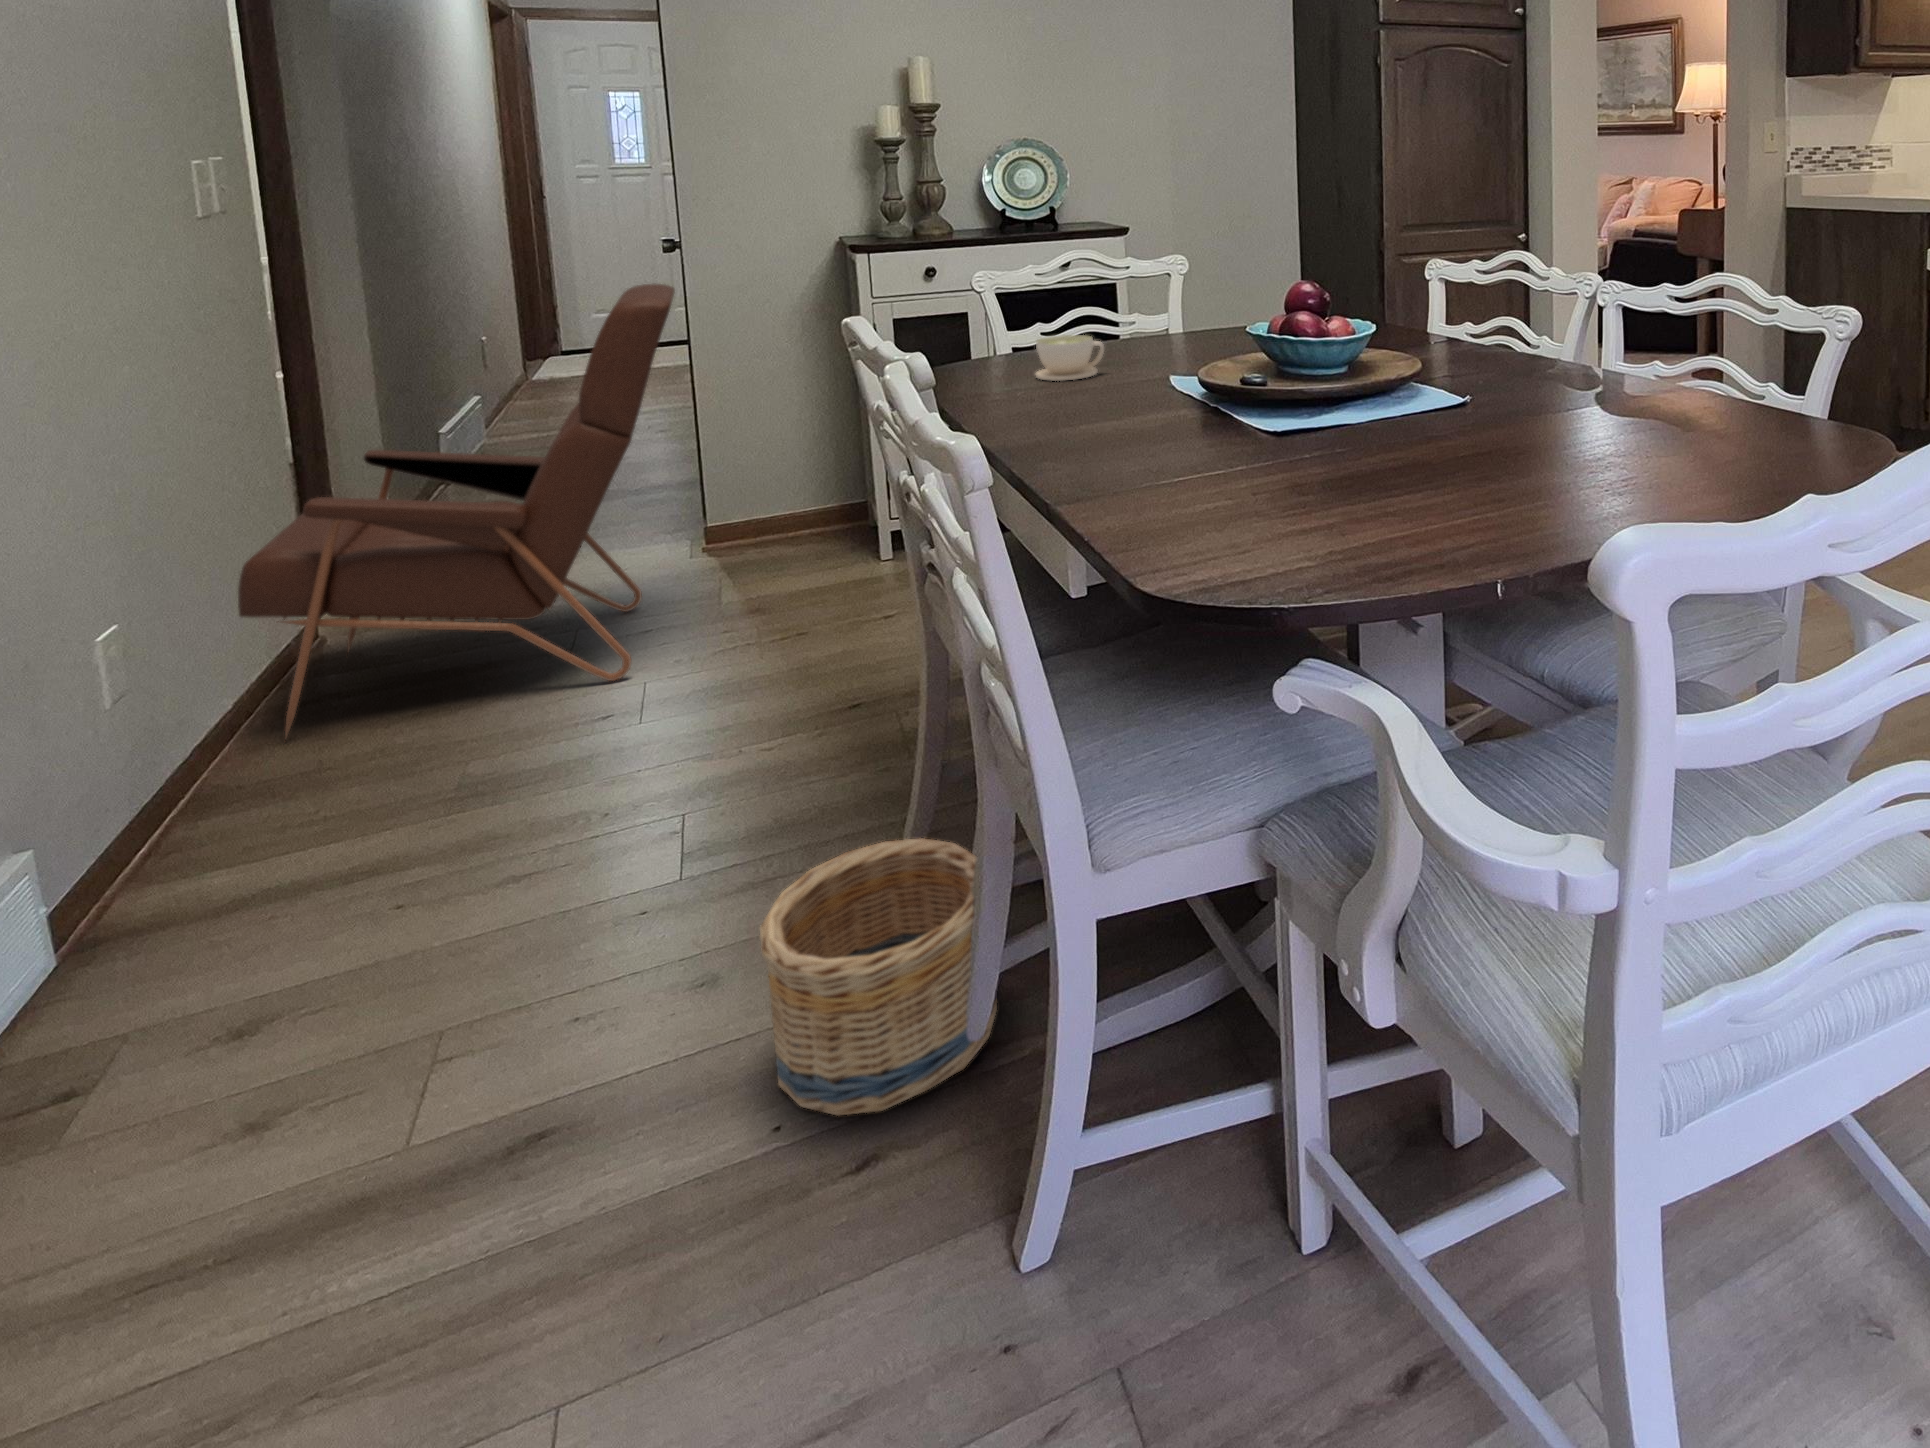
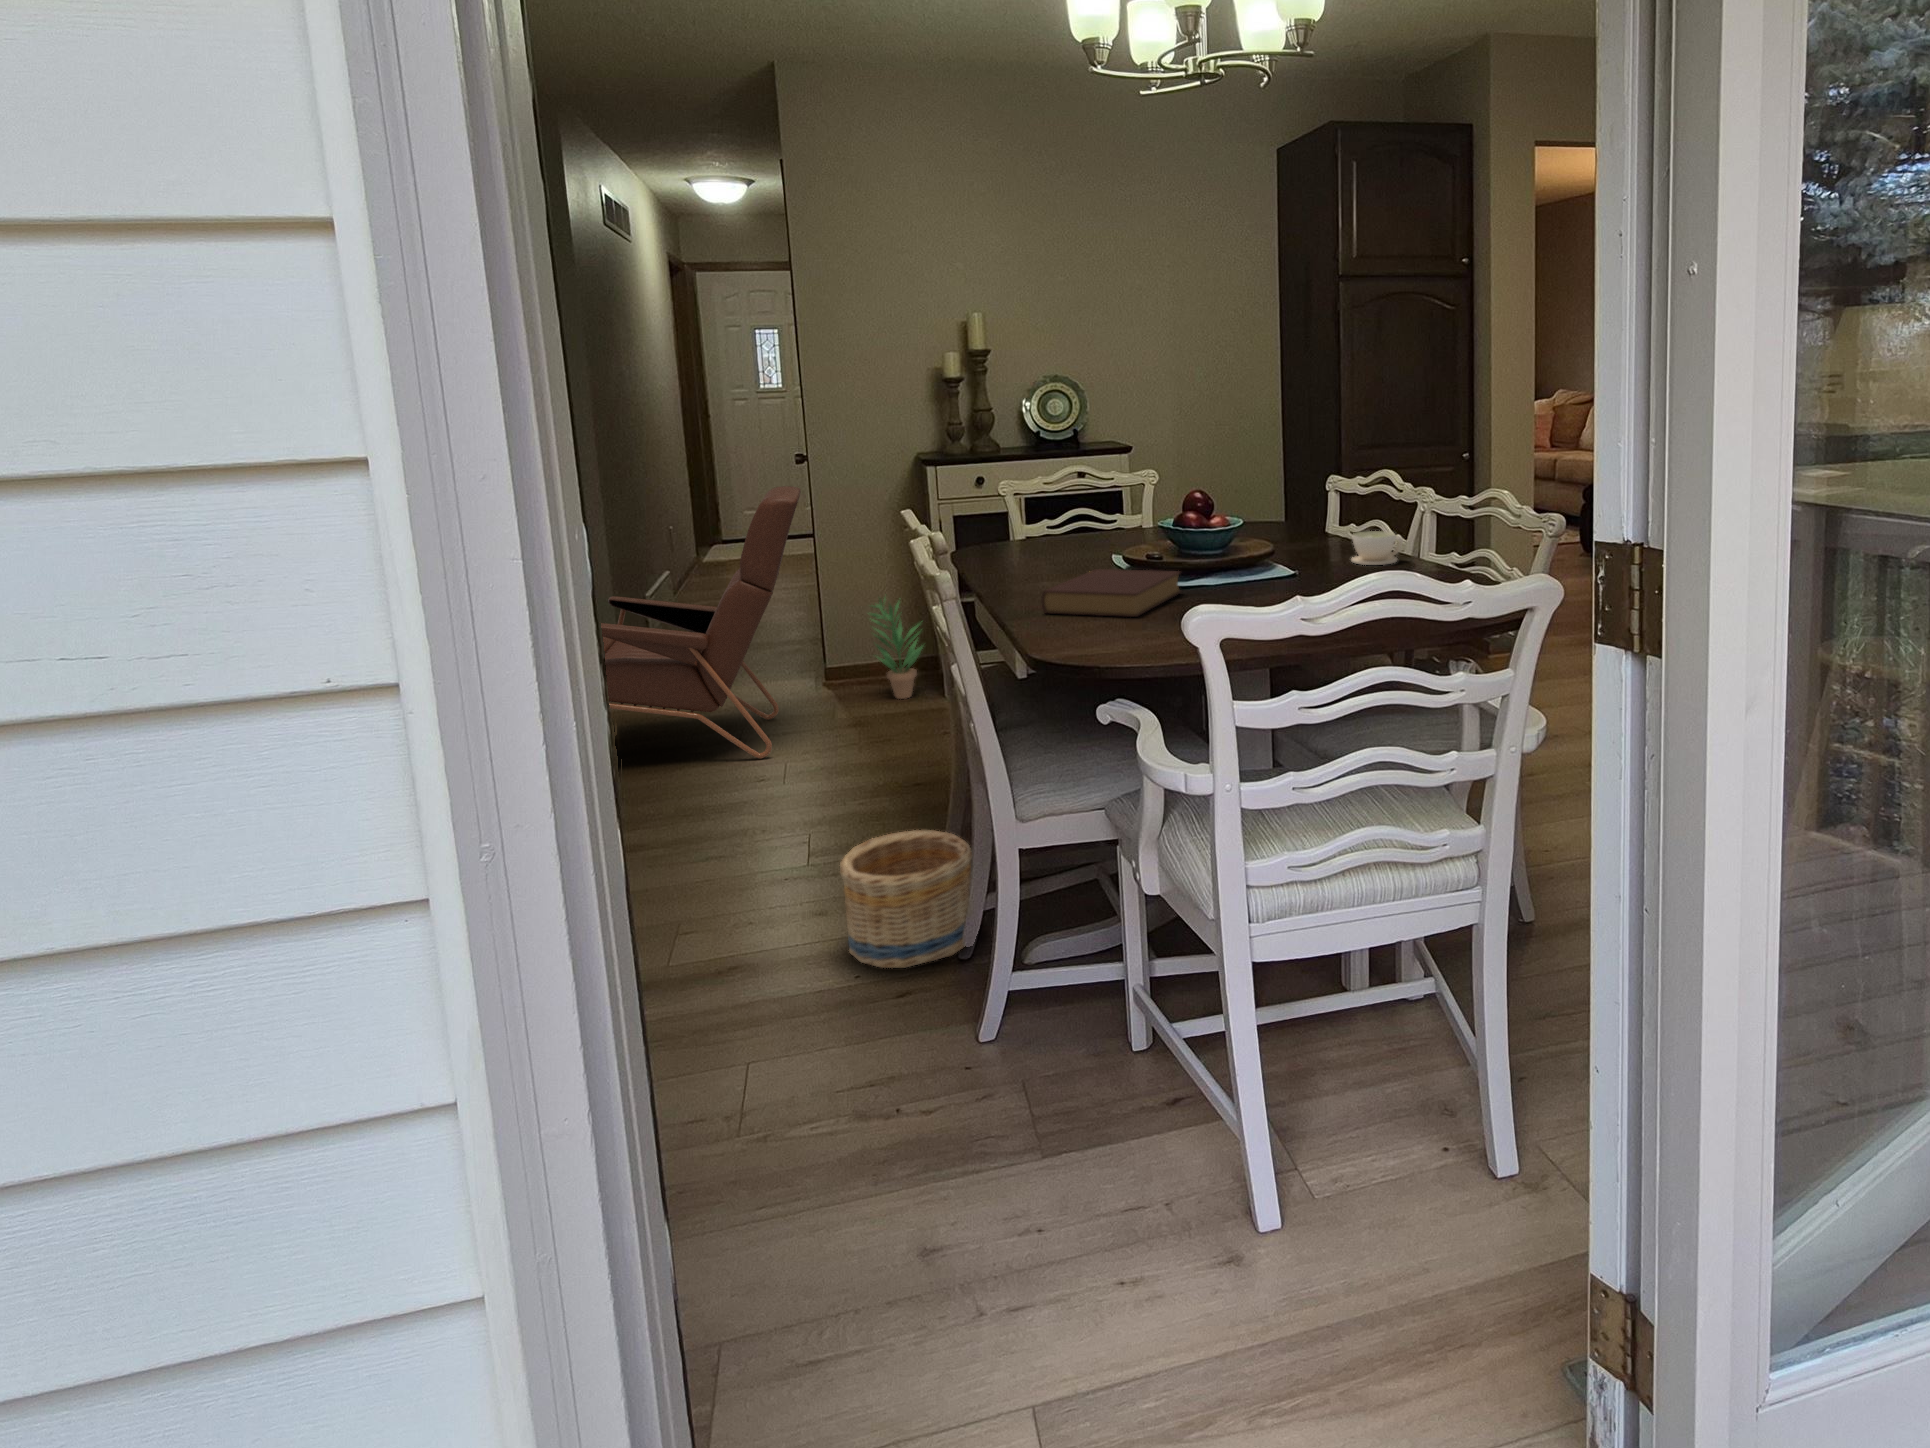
coffee cup: present [1036,335,1104,381] -> present [1351,531,1403,565]
book: none [1137,411,1341,499] -> present [1041,569,1181,617]
potted plant: none [772,425,858,567] -> present [868,599,922,699]

